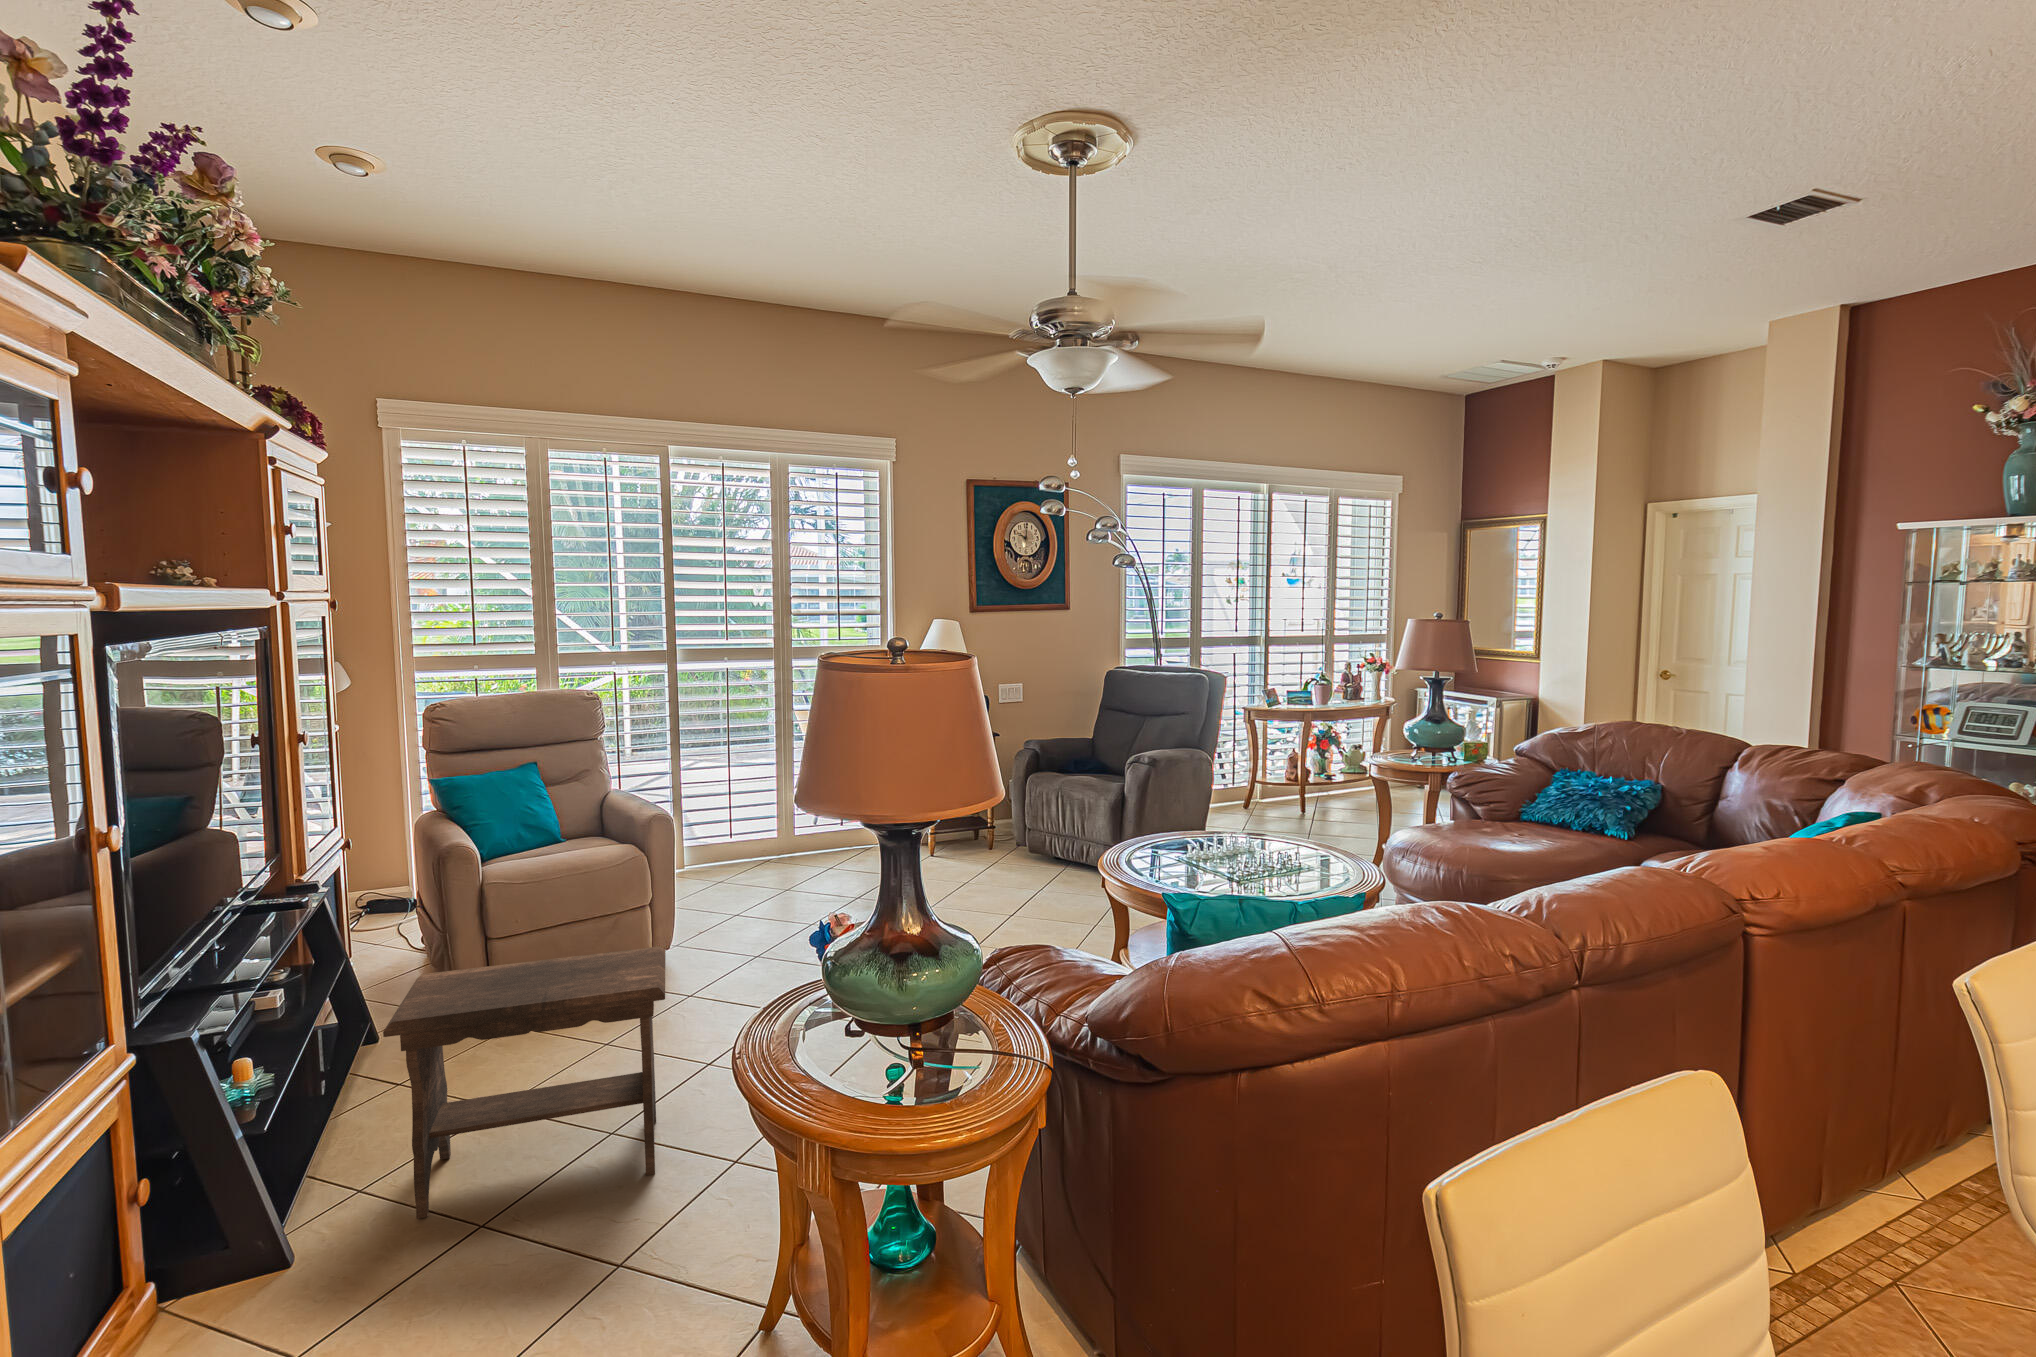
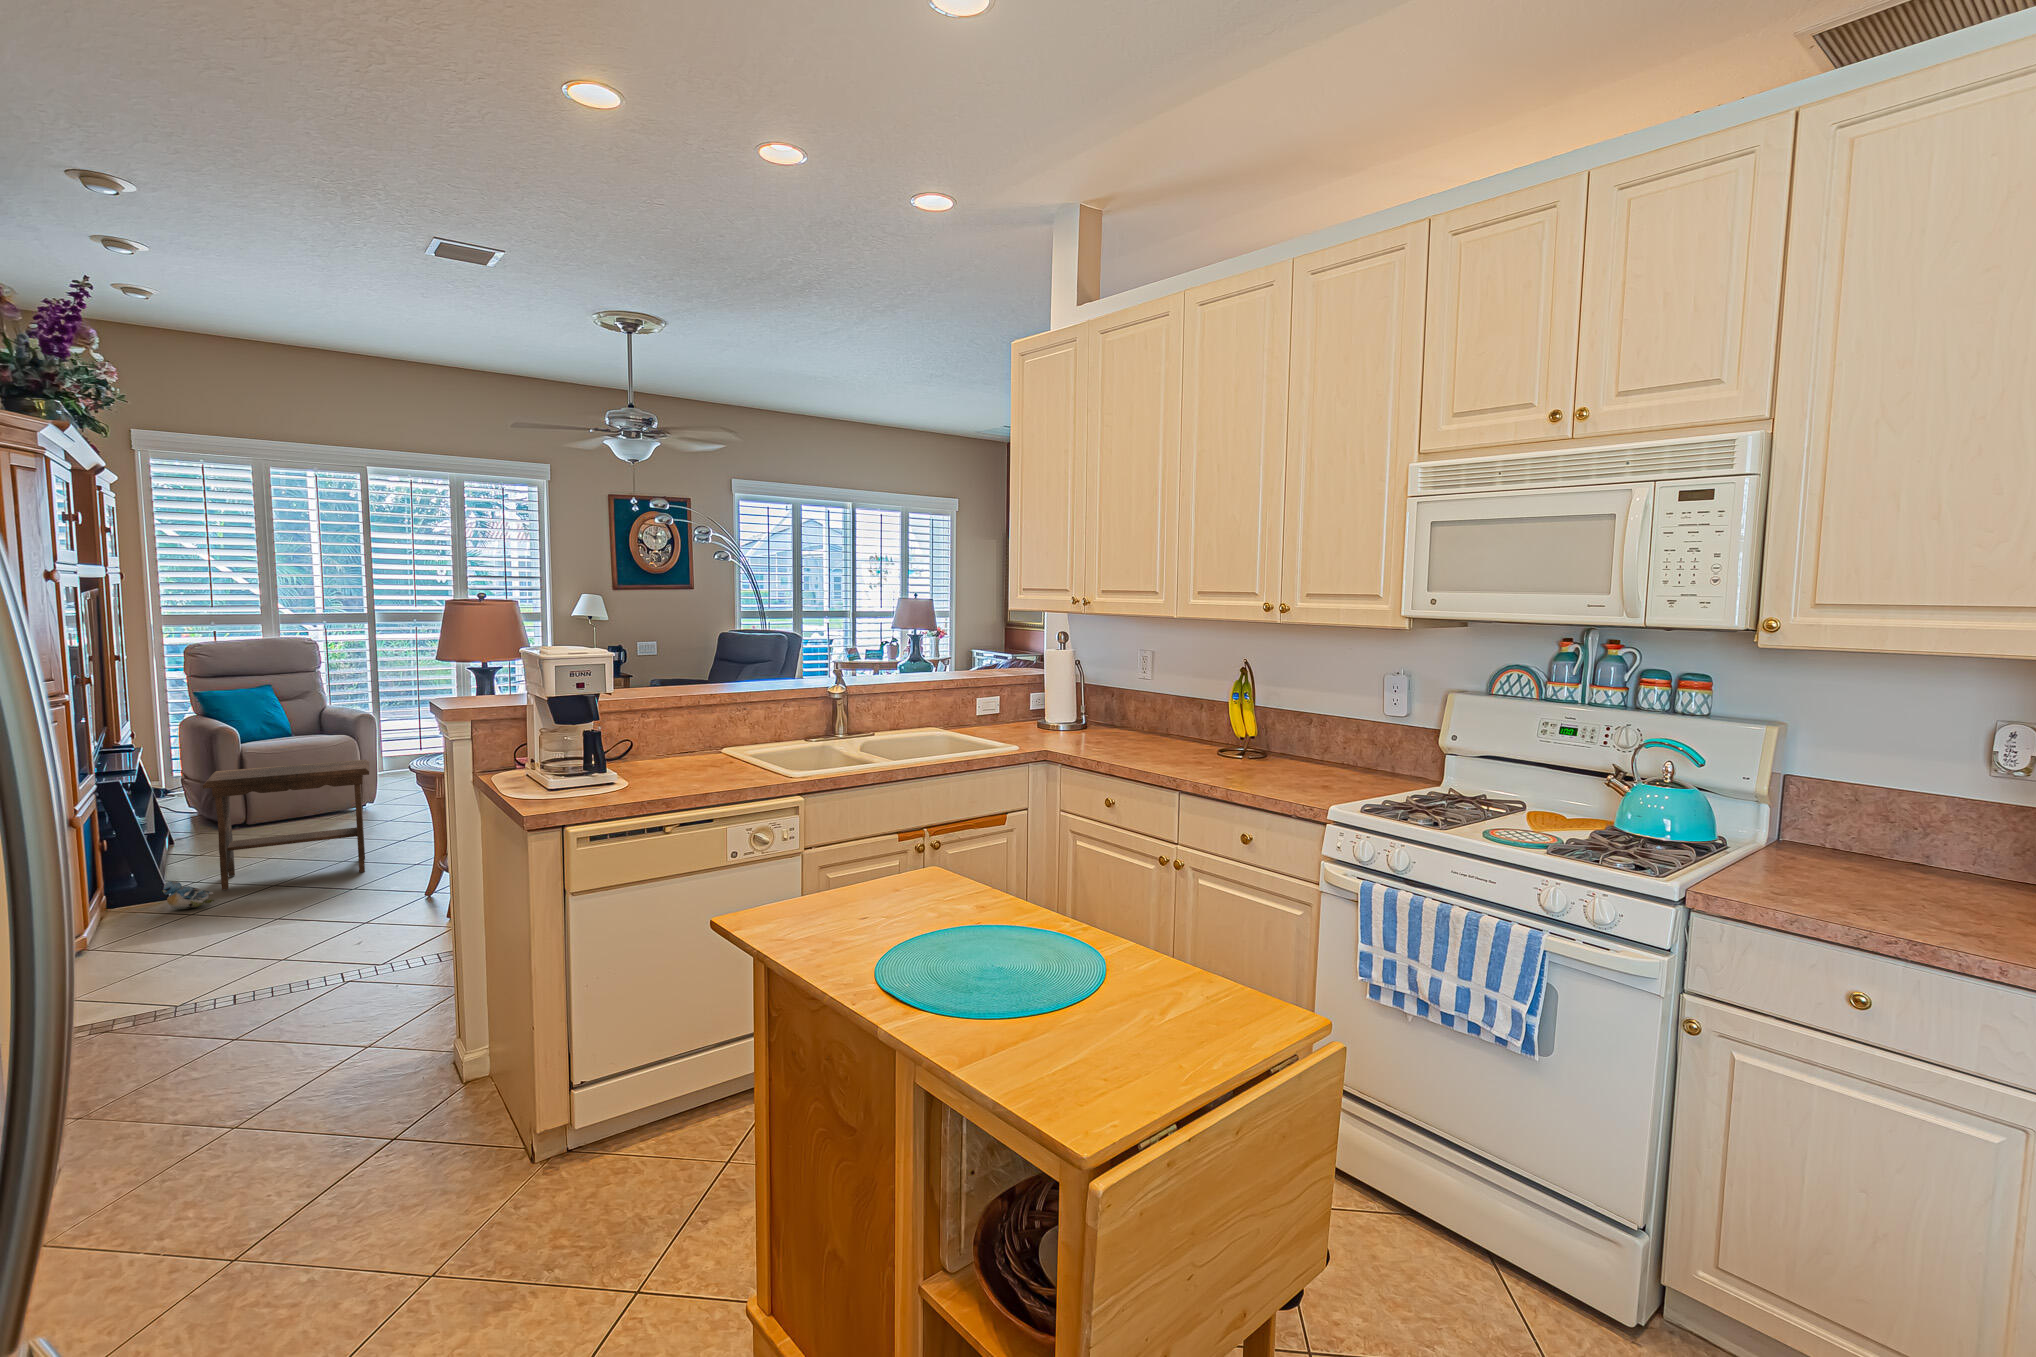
plush toy: none [297,1242,390,1301] -> present [162,881,214,909]

